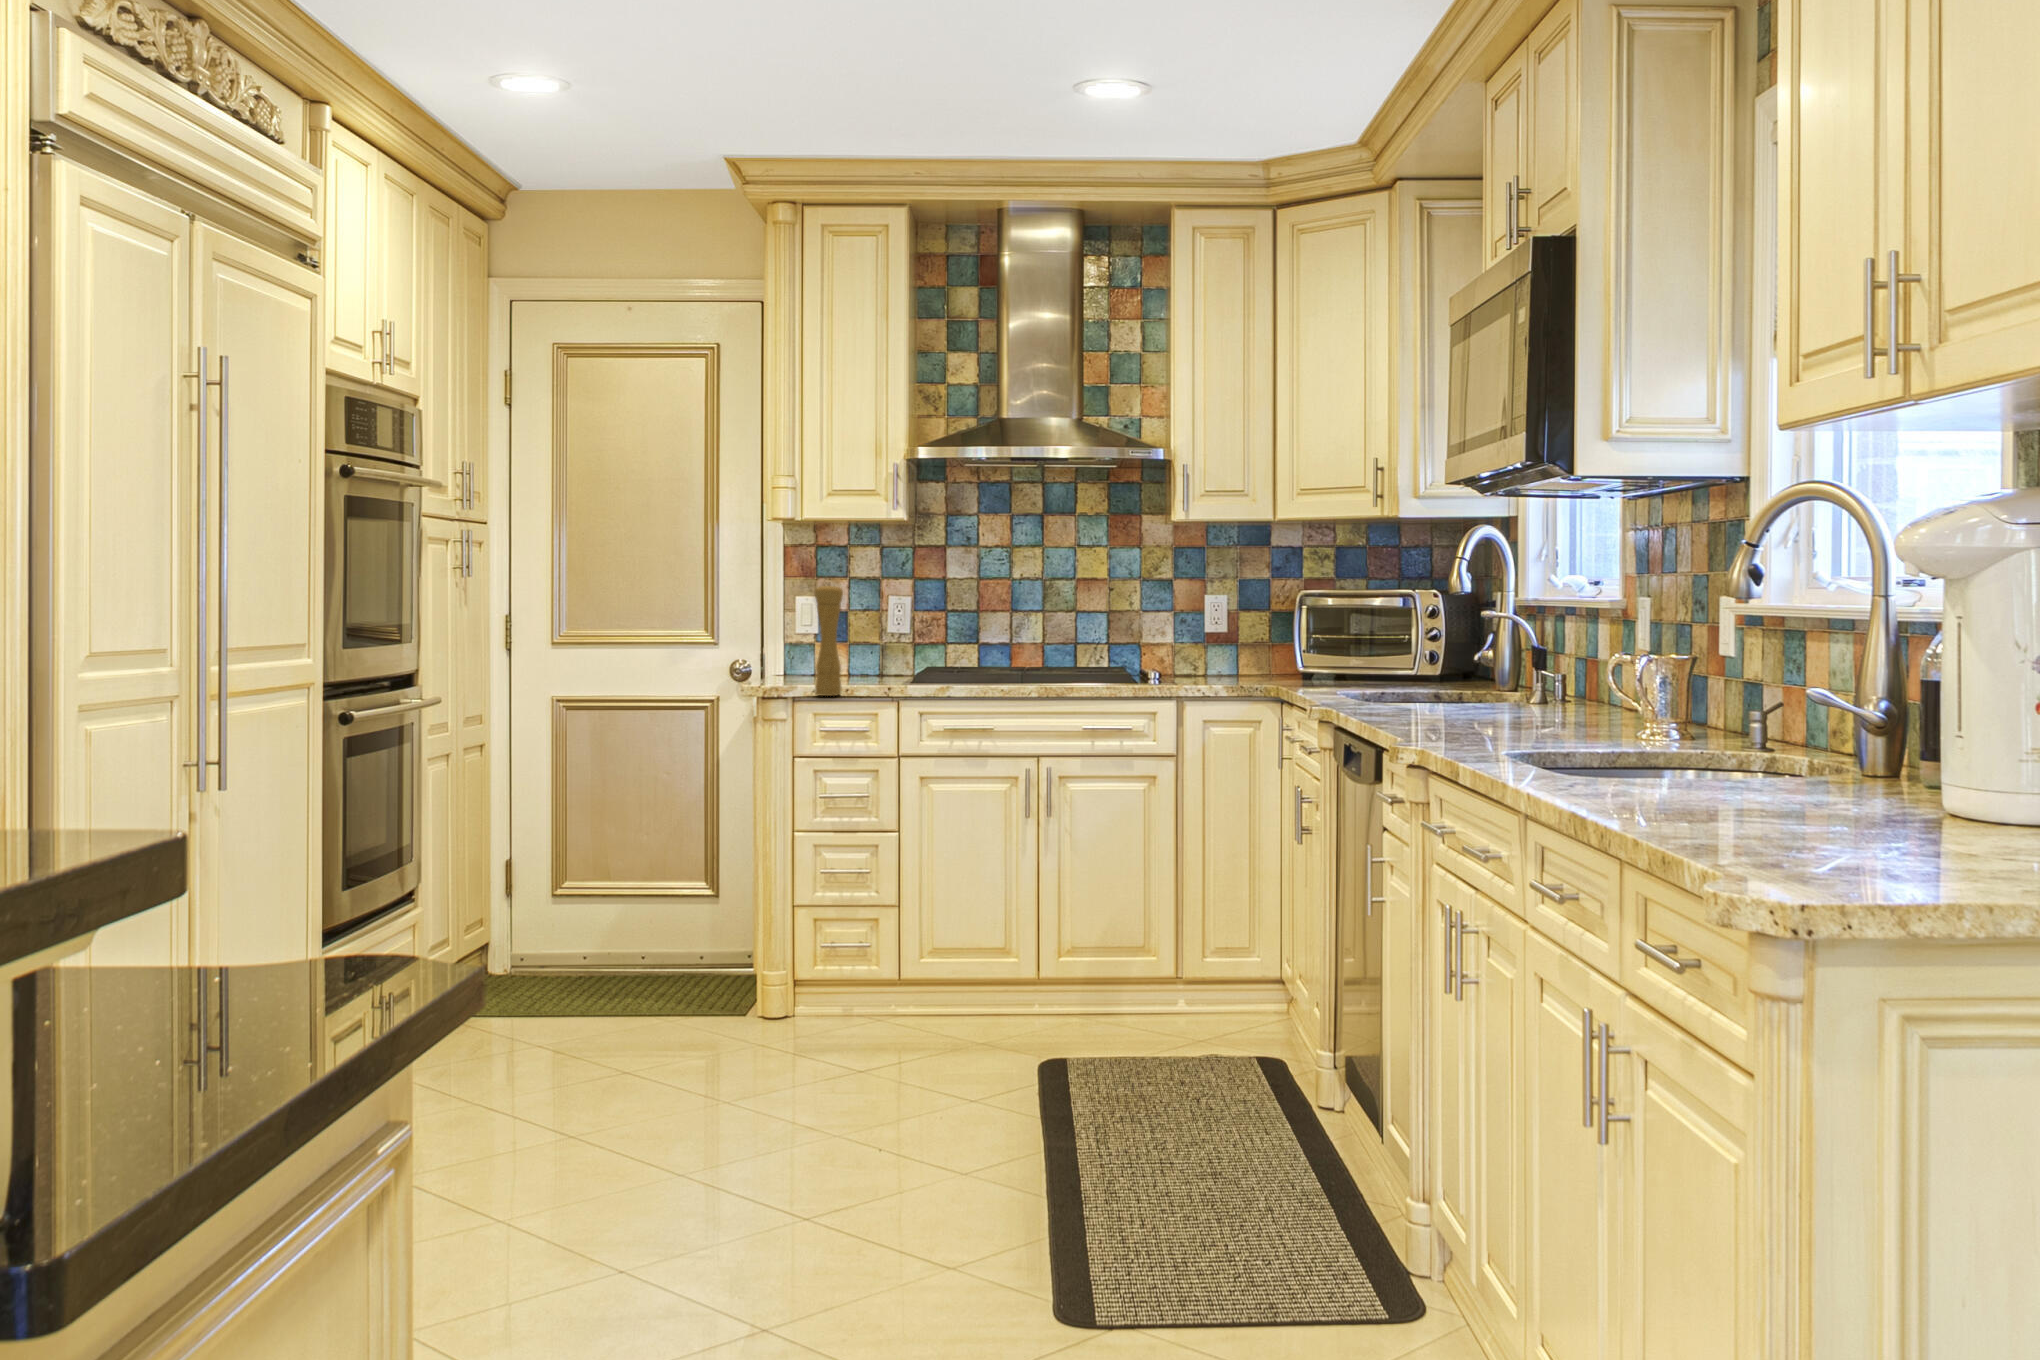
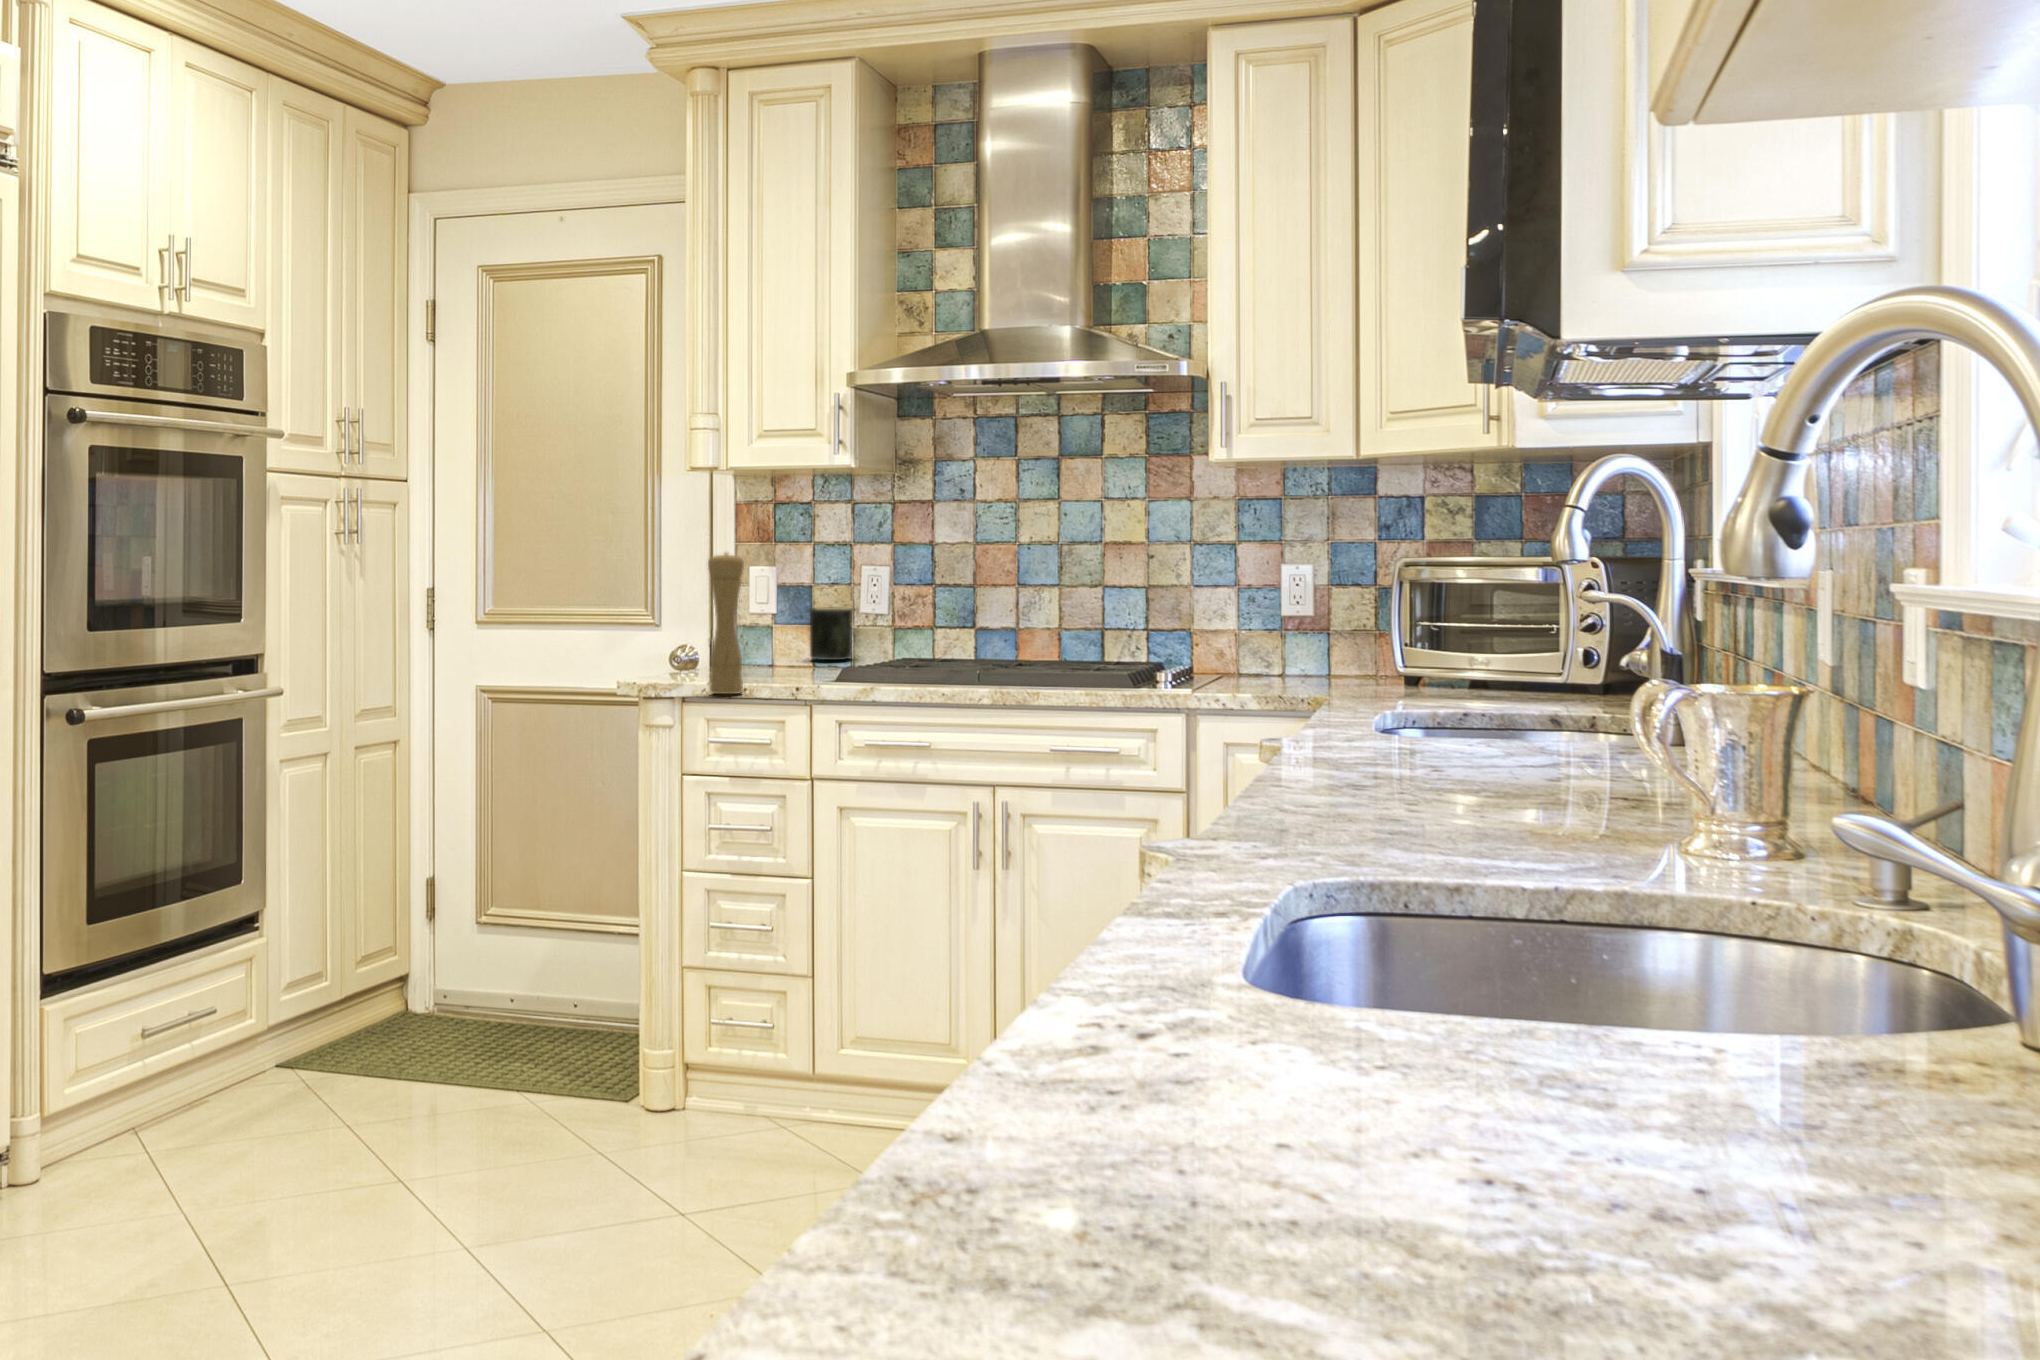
mug: none [846,629,882,670] -> present [809,608,853,660]

